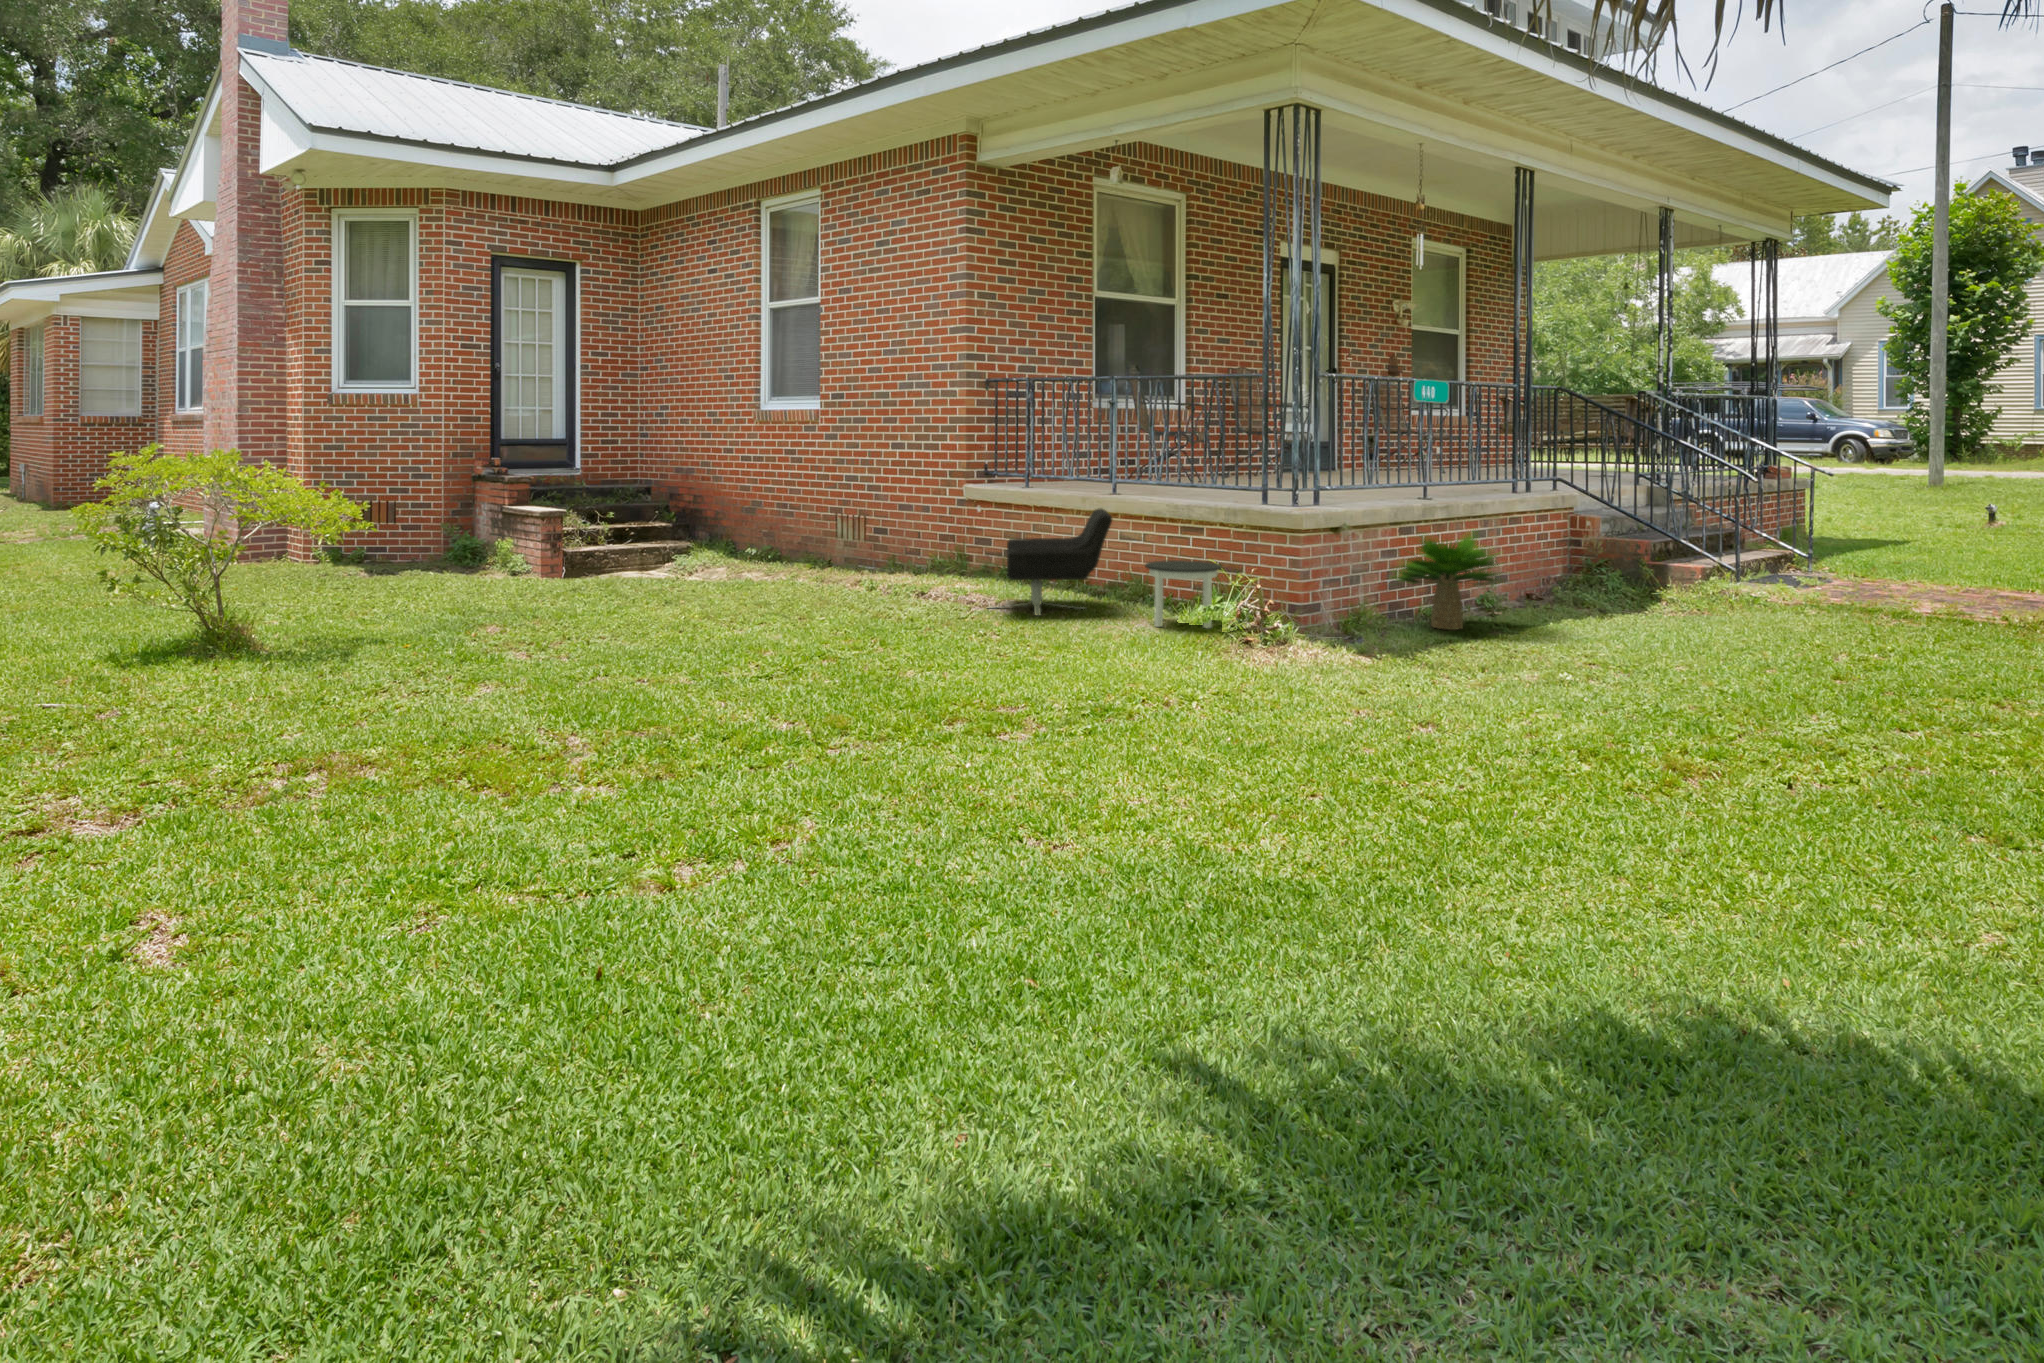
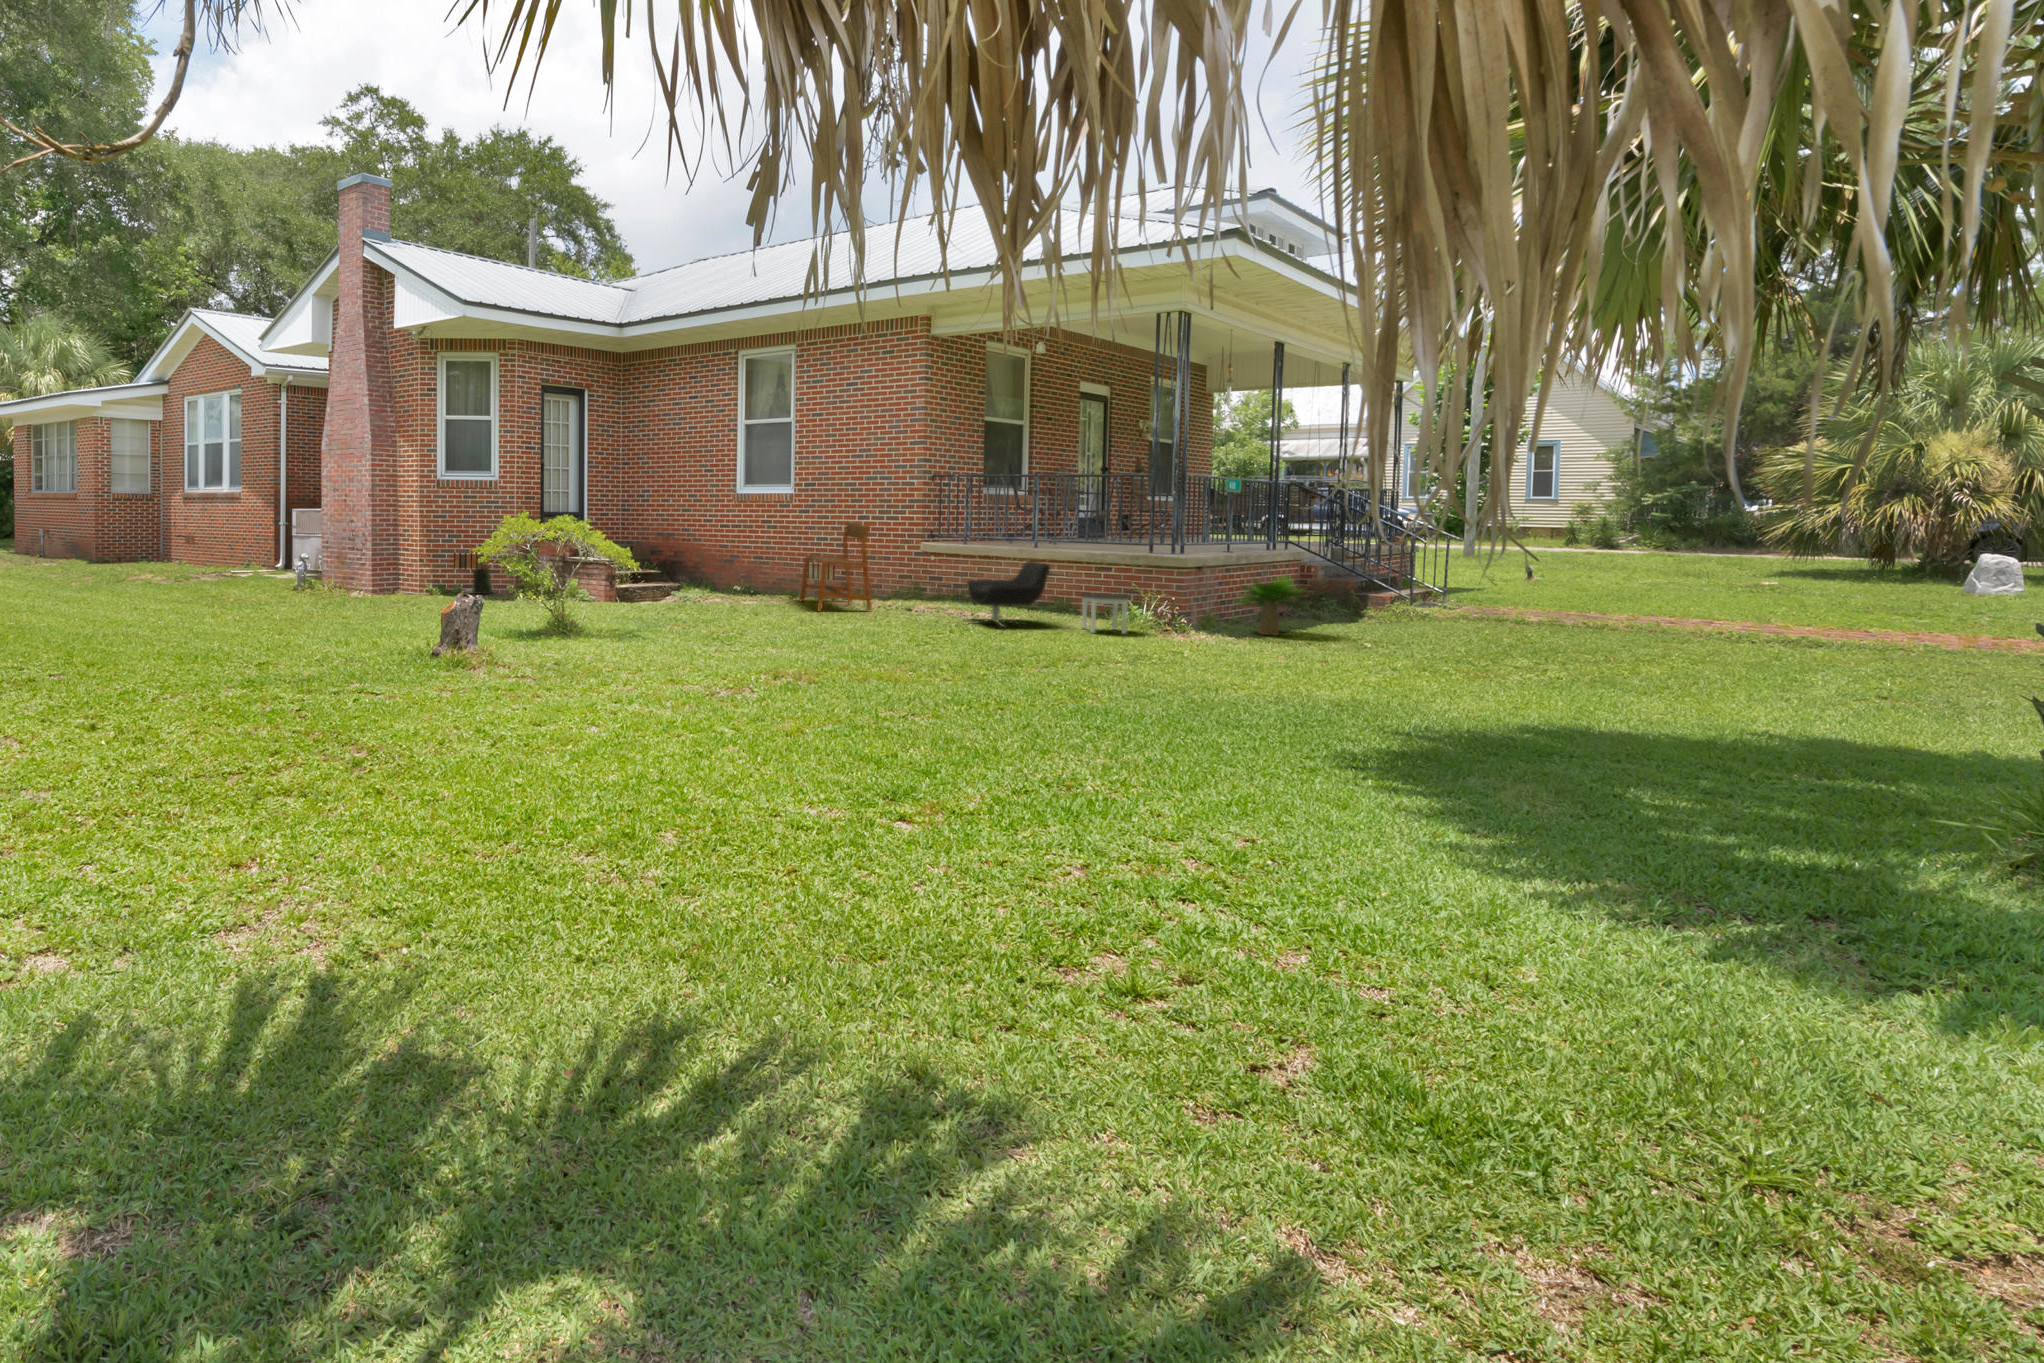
bench: none [804,449,899,587] -> present [800,522,872,611]
watering can: none [359,502,401,559] -> present [472,561,492,594]

